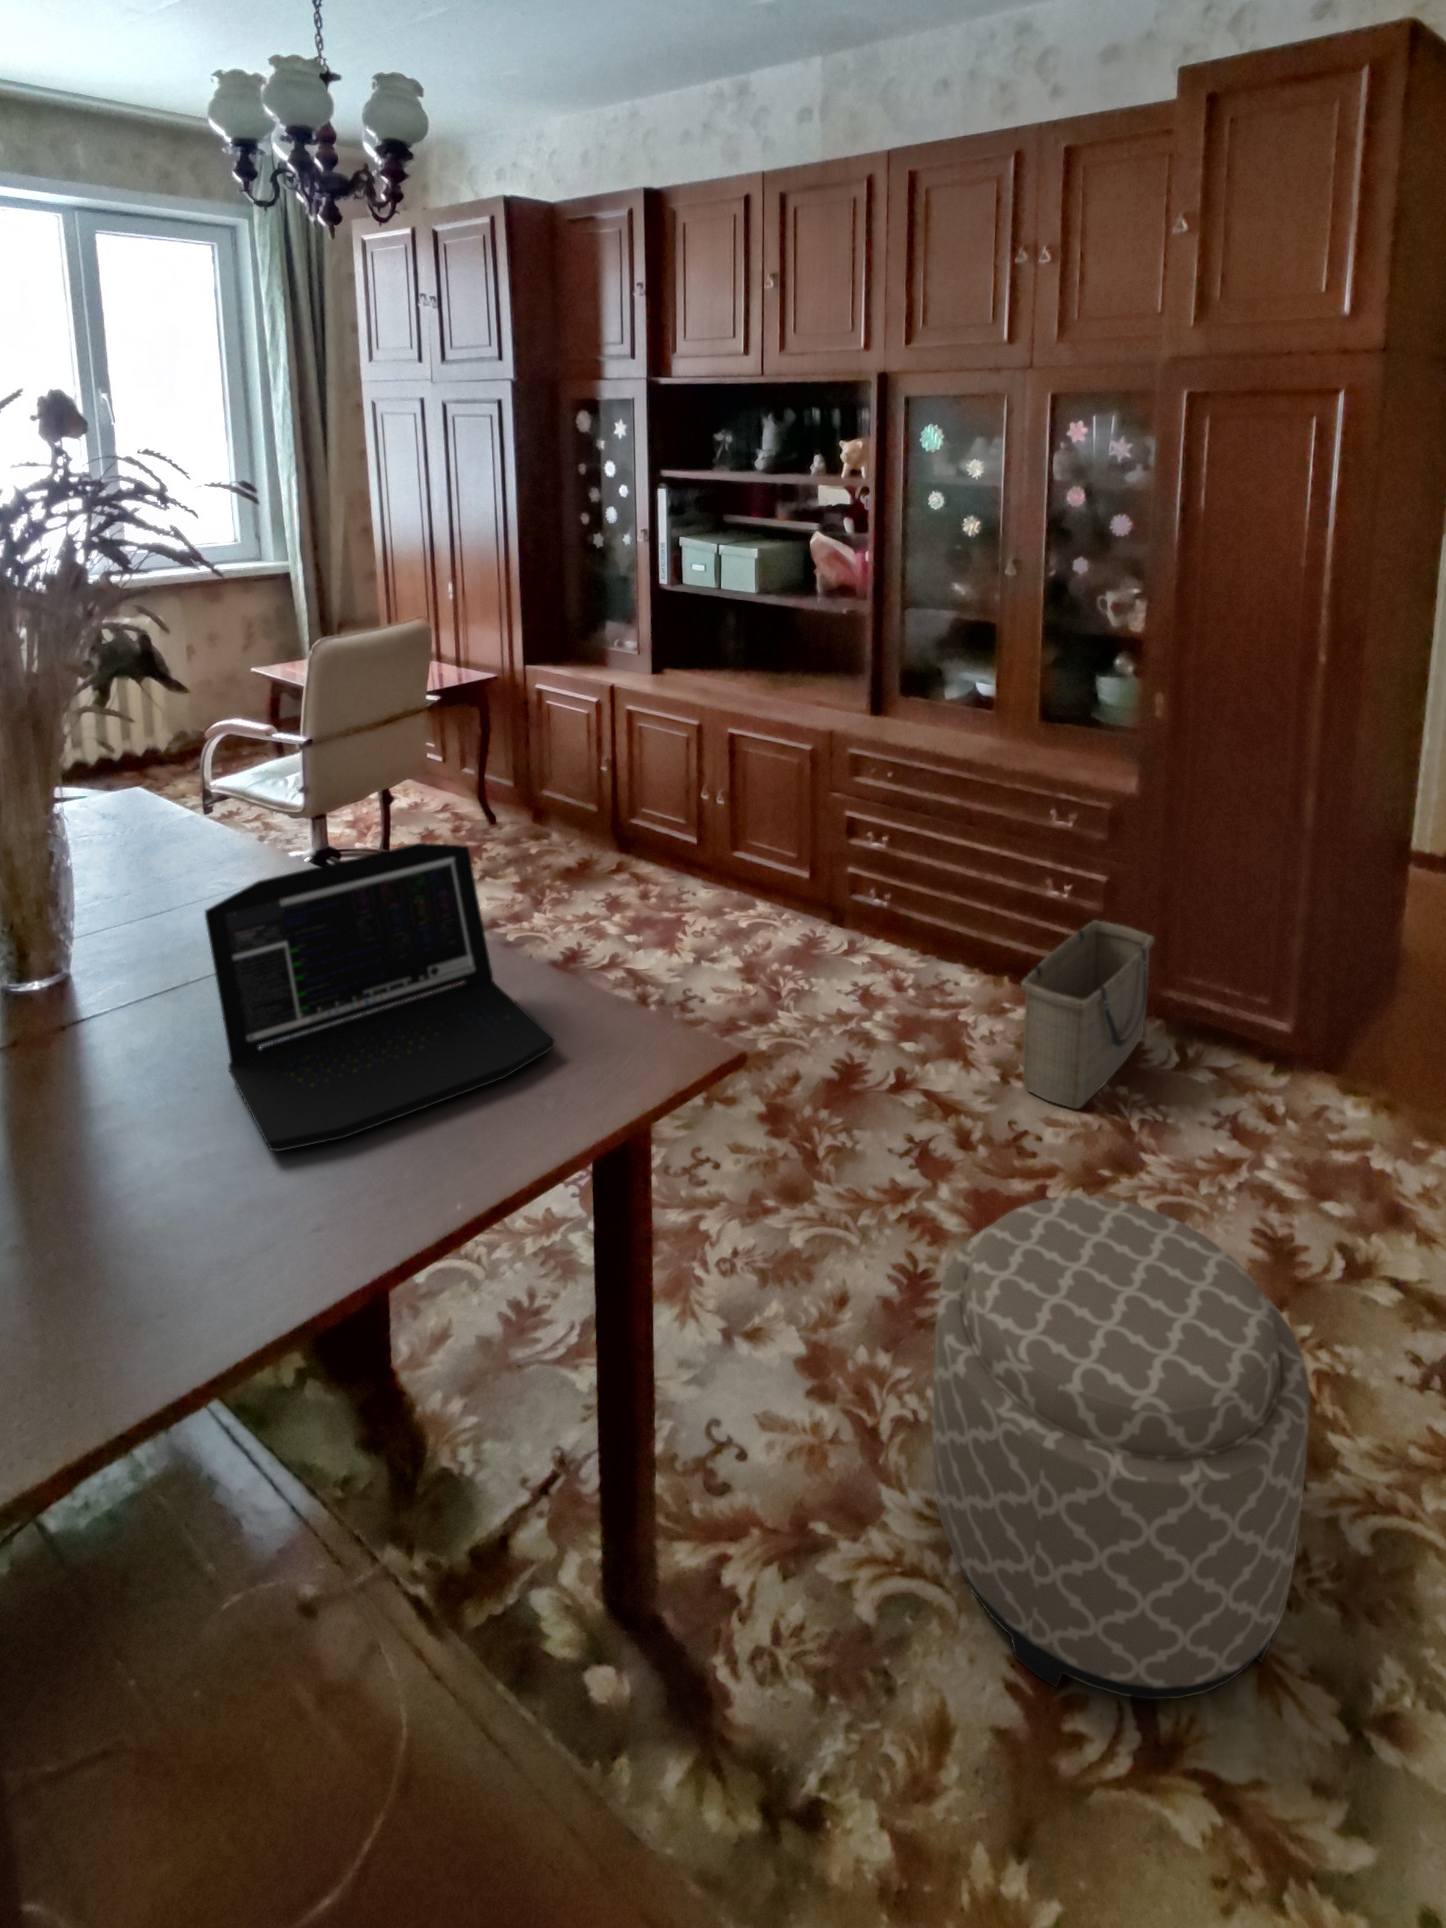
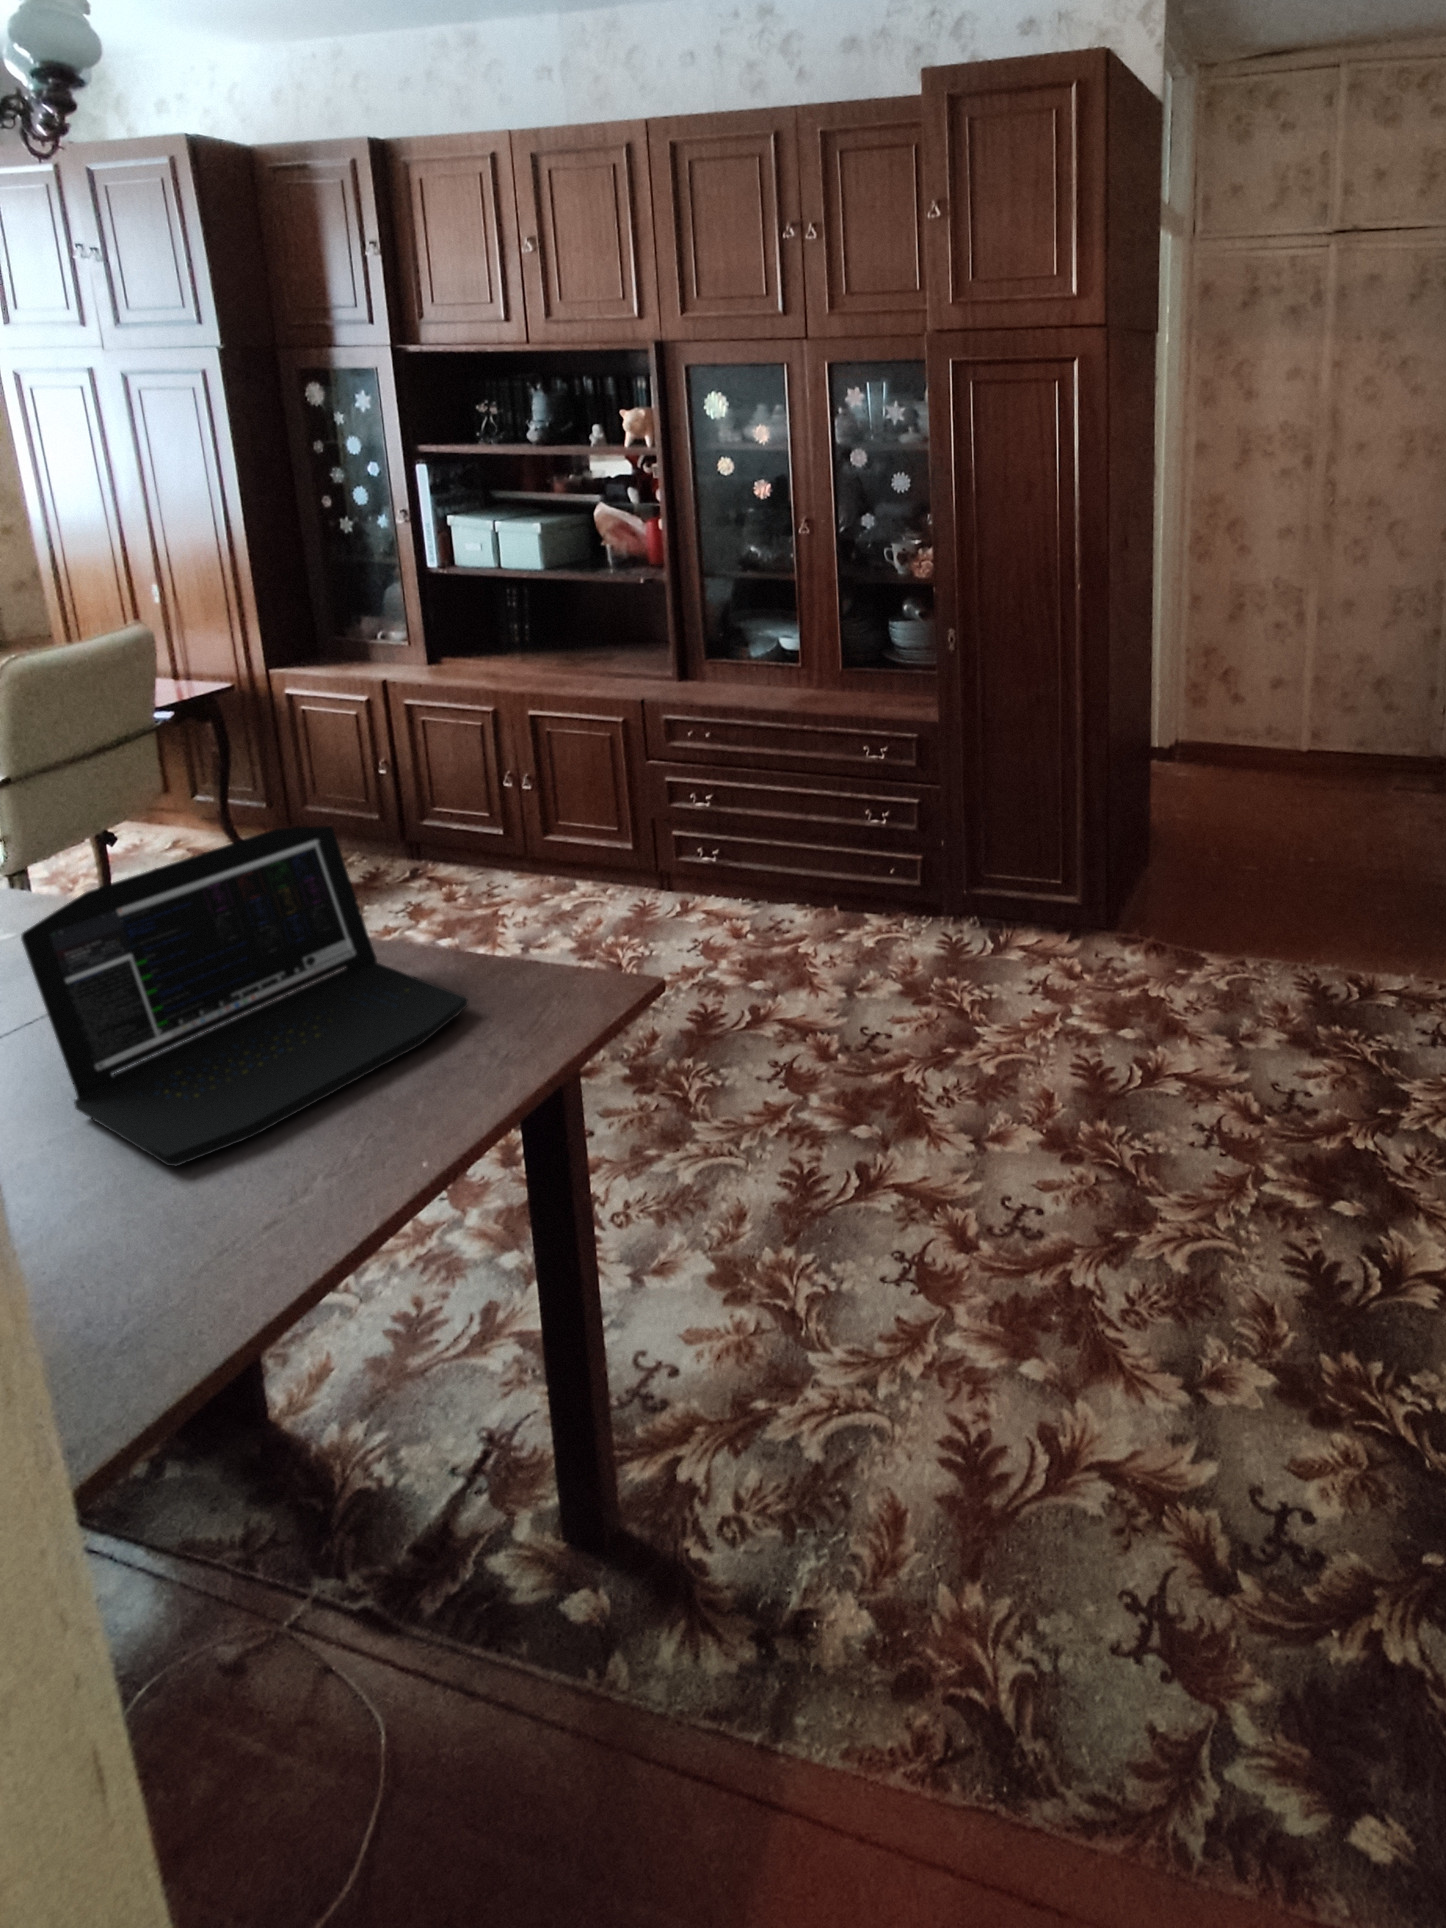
basket: present [1021,920,1154,1109] -> none [860,839,965,1005]
ottoman: present [933,1196,1310,1699] -> none [847,1047,1144,1450]

